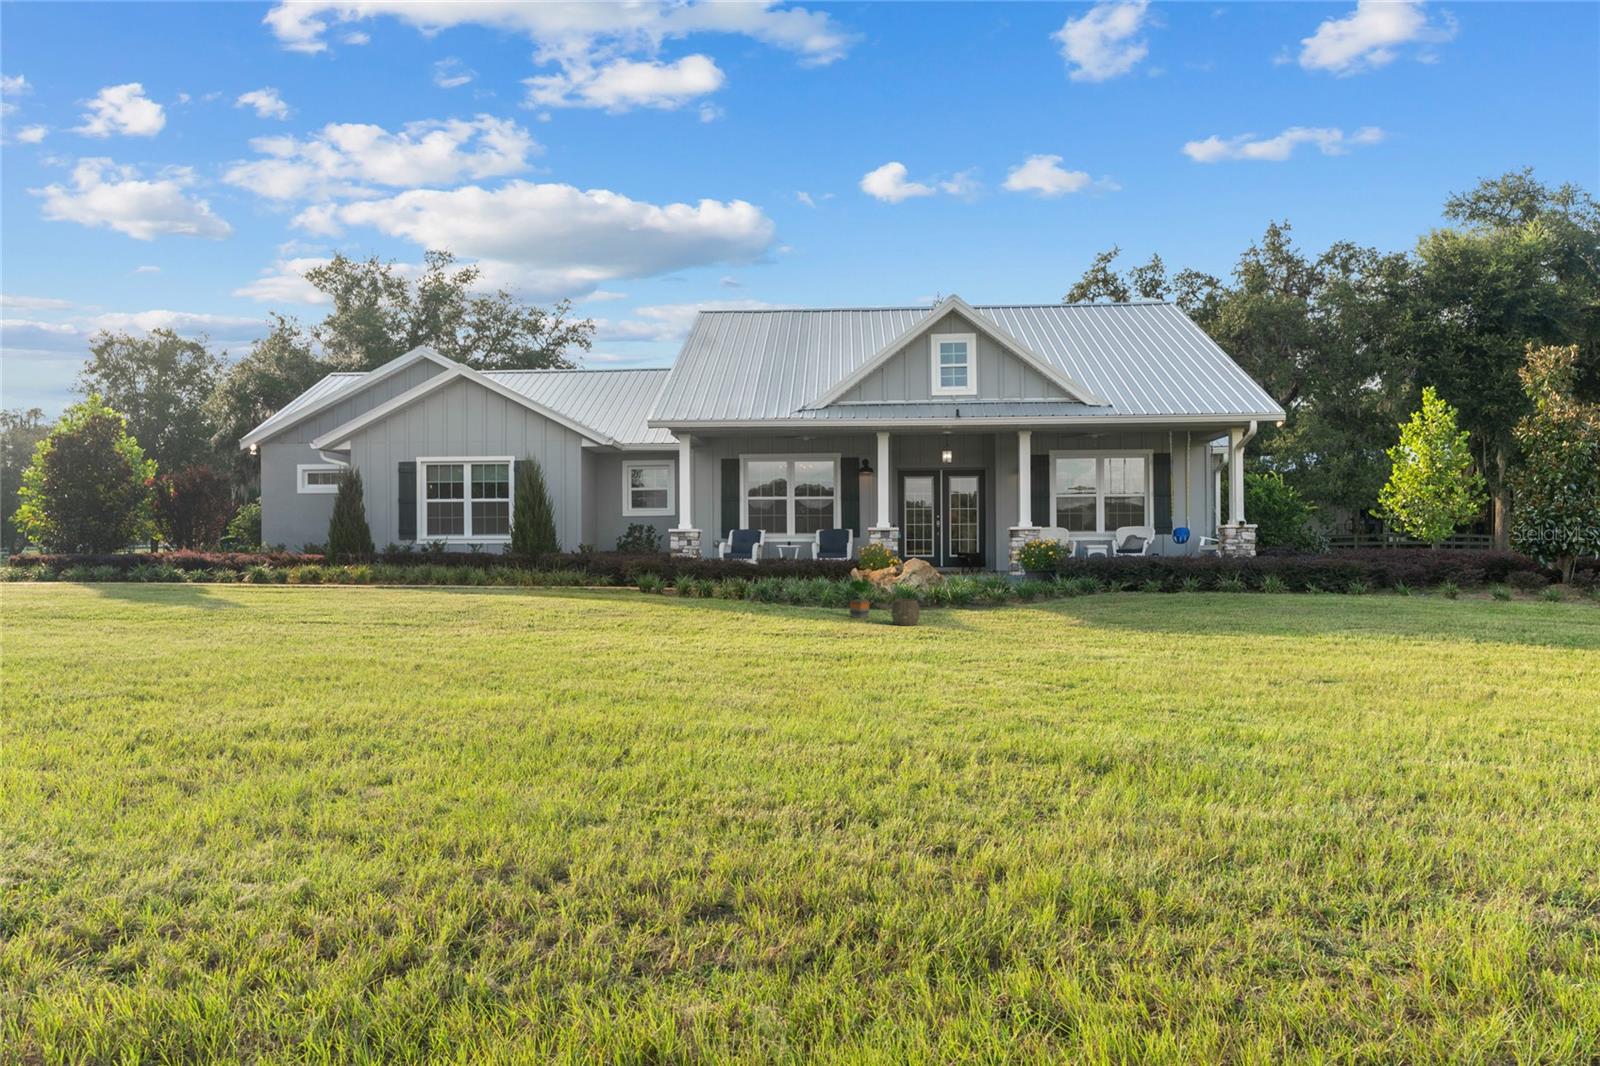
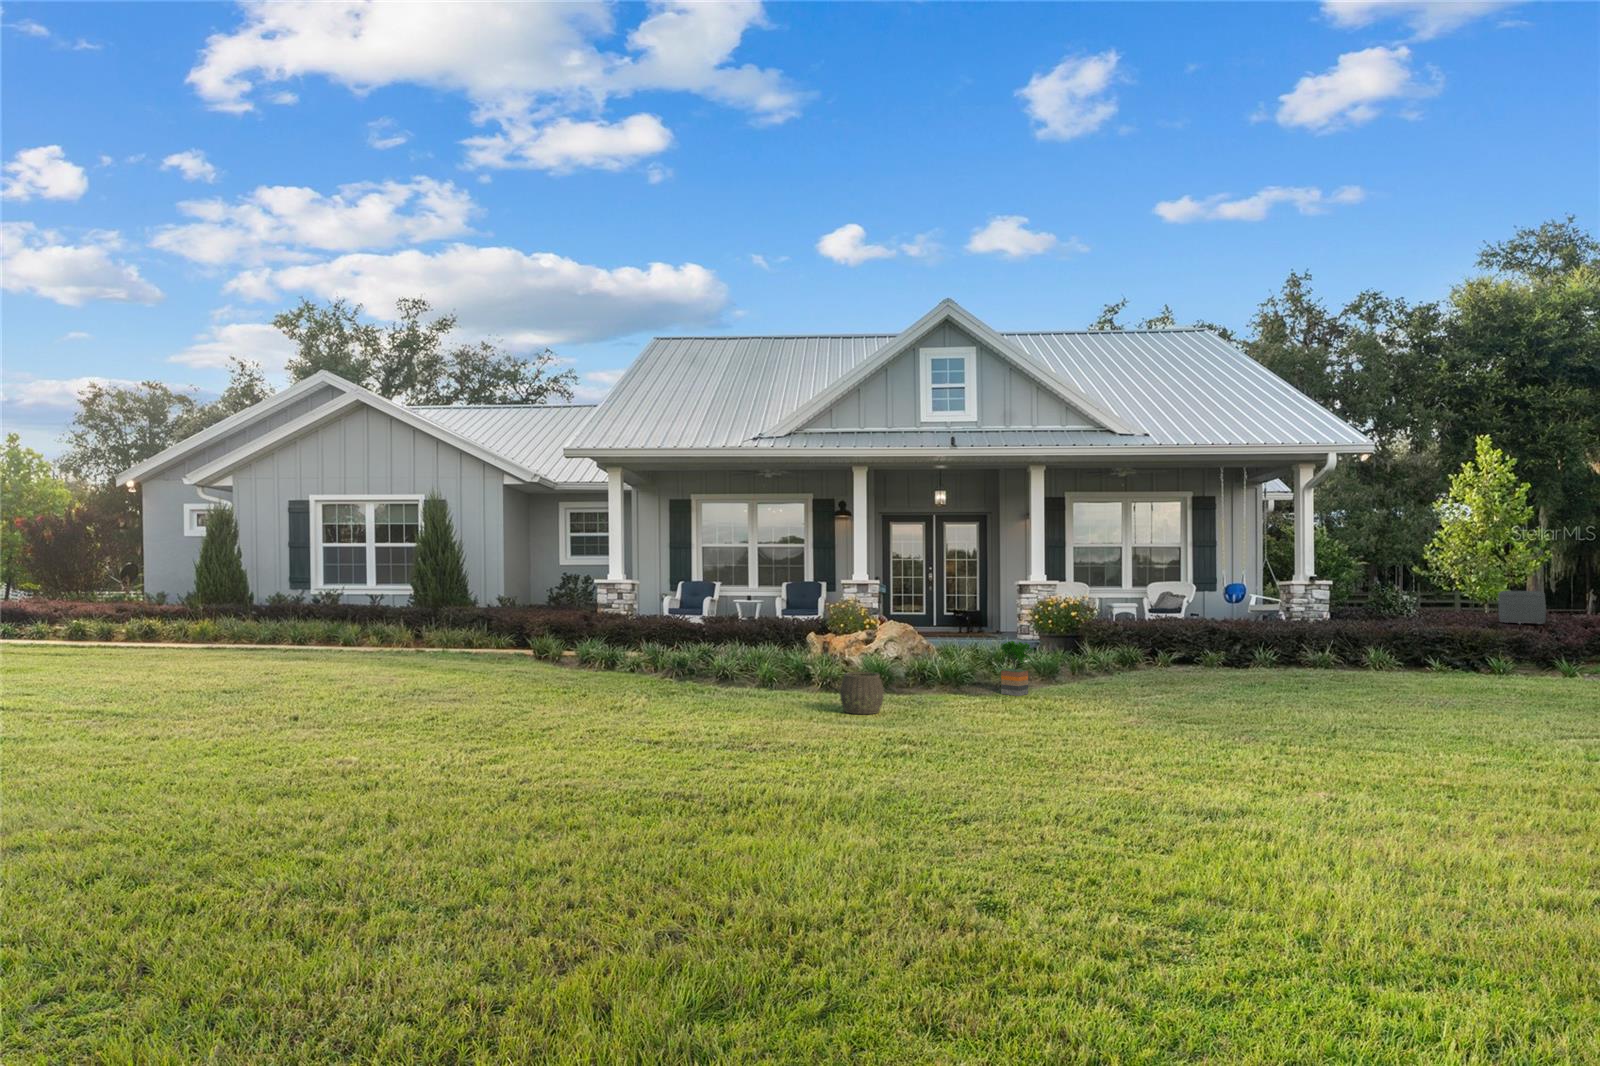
ottoman: none [1380,533,1413,559] -> present [1498,591,1546,624]
potted tree: present [850,579,873,618] -> present [1001,641,1034,696]

